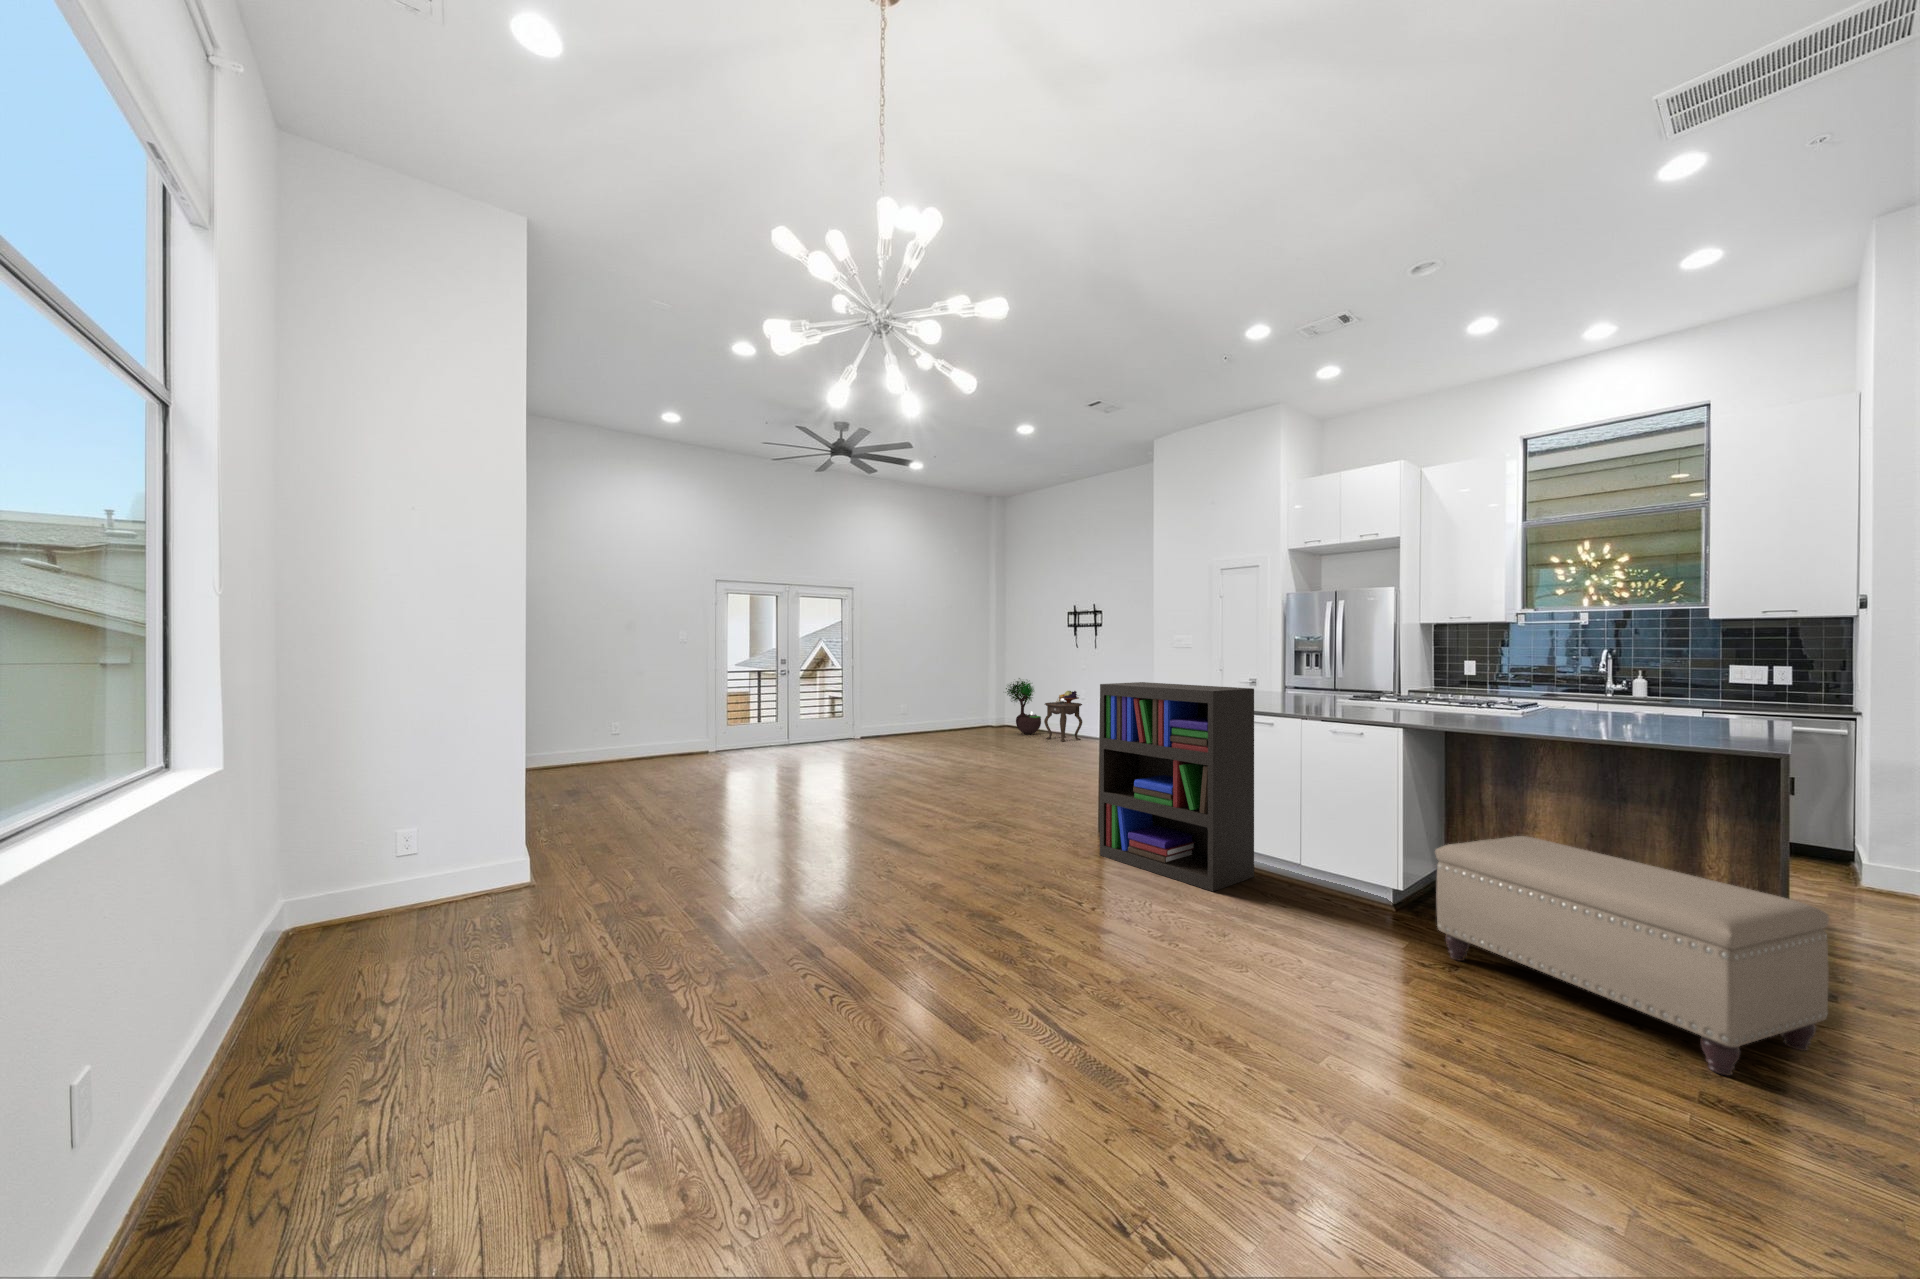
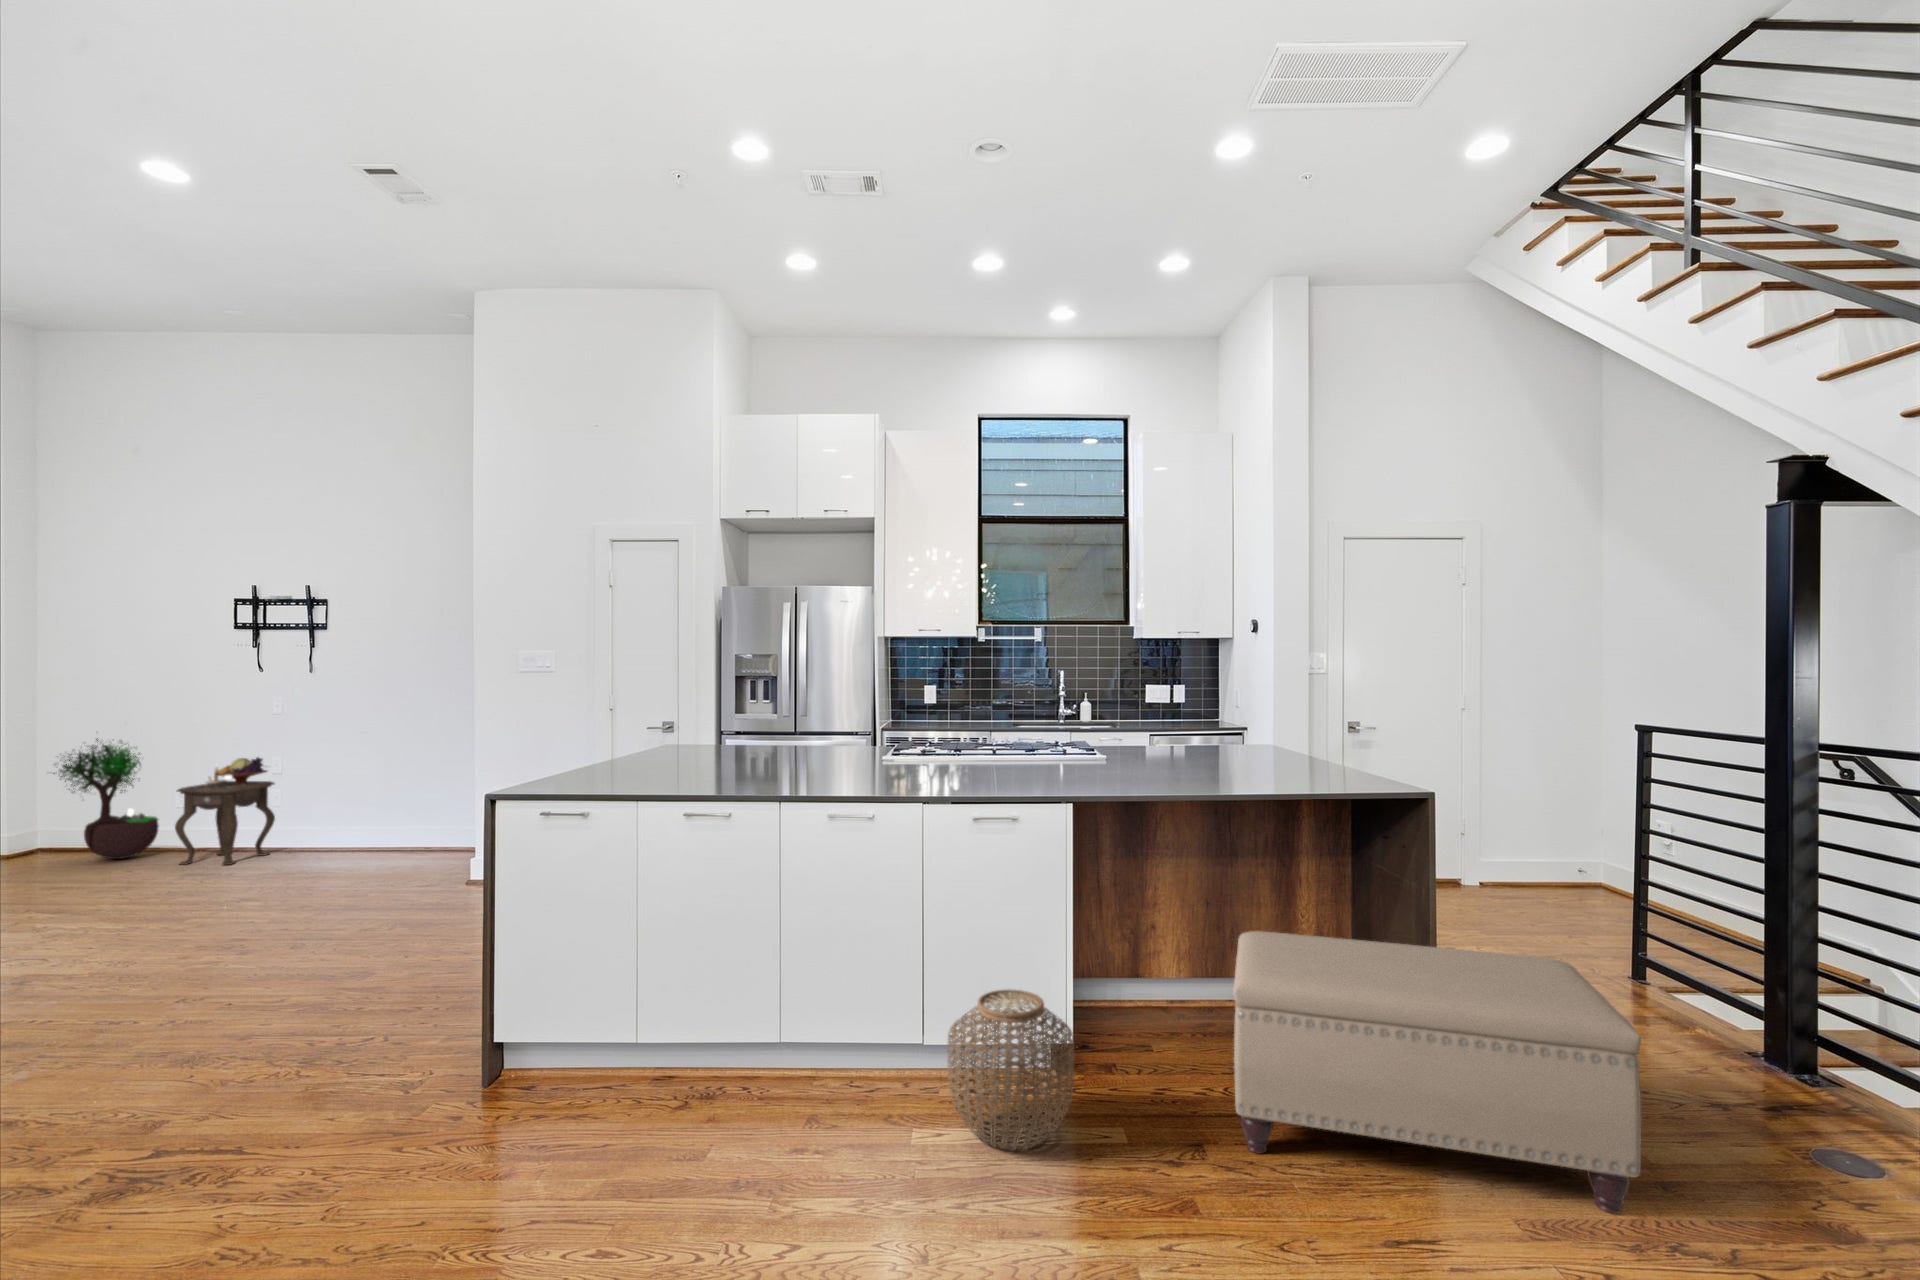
bookshelf: present [1100,682,1254,891] -> none [562,749,880,1171]
woven basket: none [1267,827,1347,913] -> present [947,989,1074,1150]

